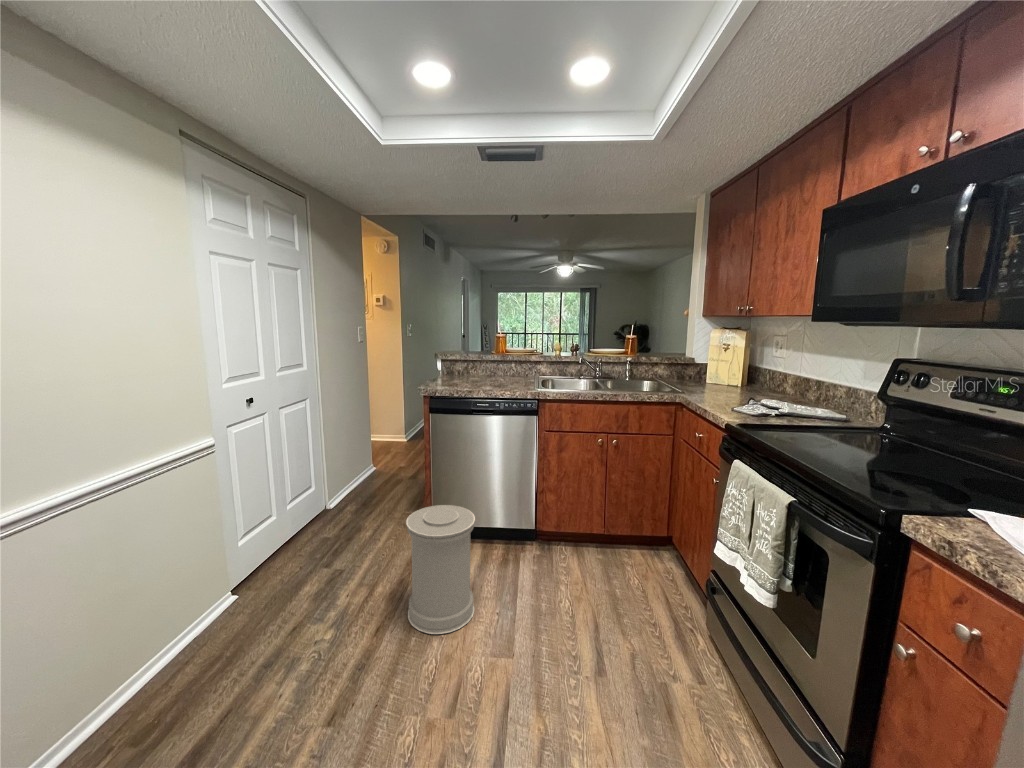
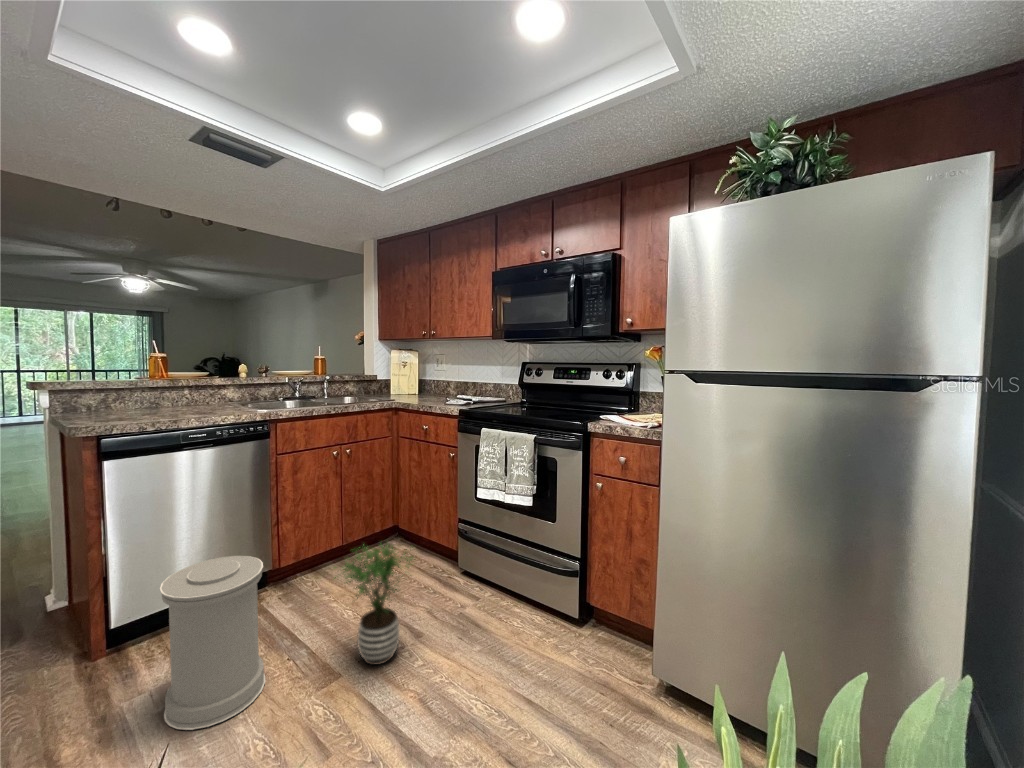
potted plant: none [512,542,600,676] -> present [334,544,413,665]

